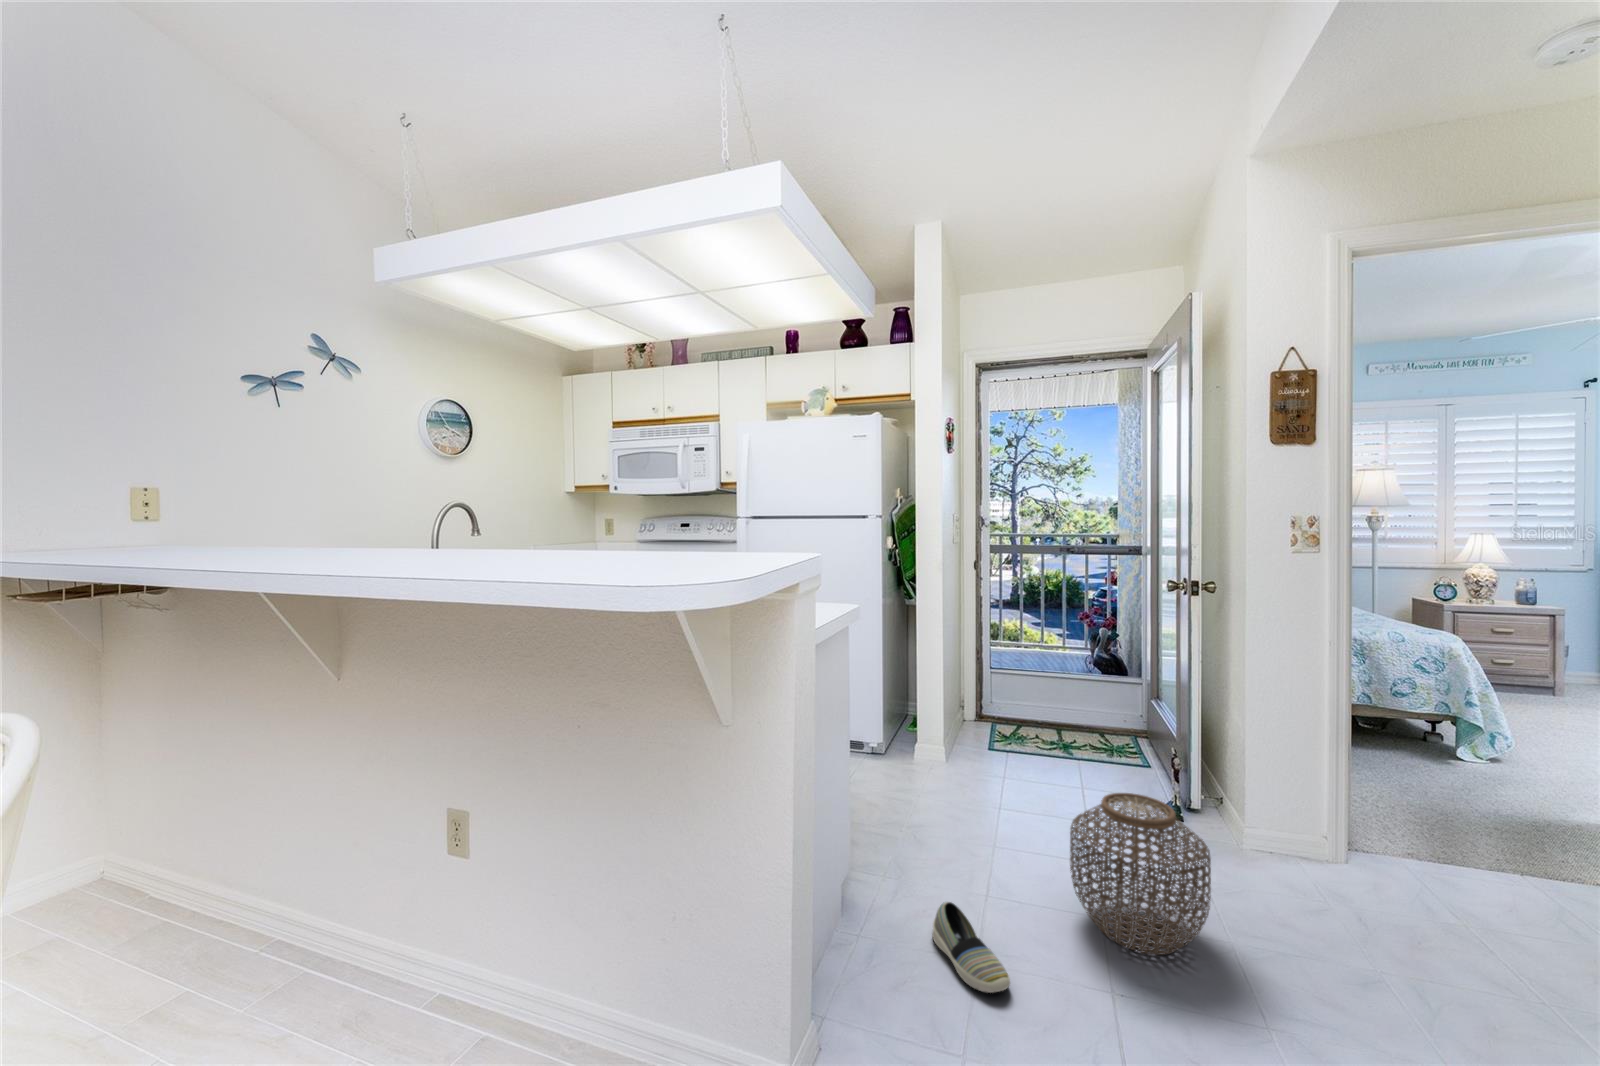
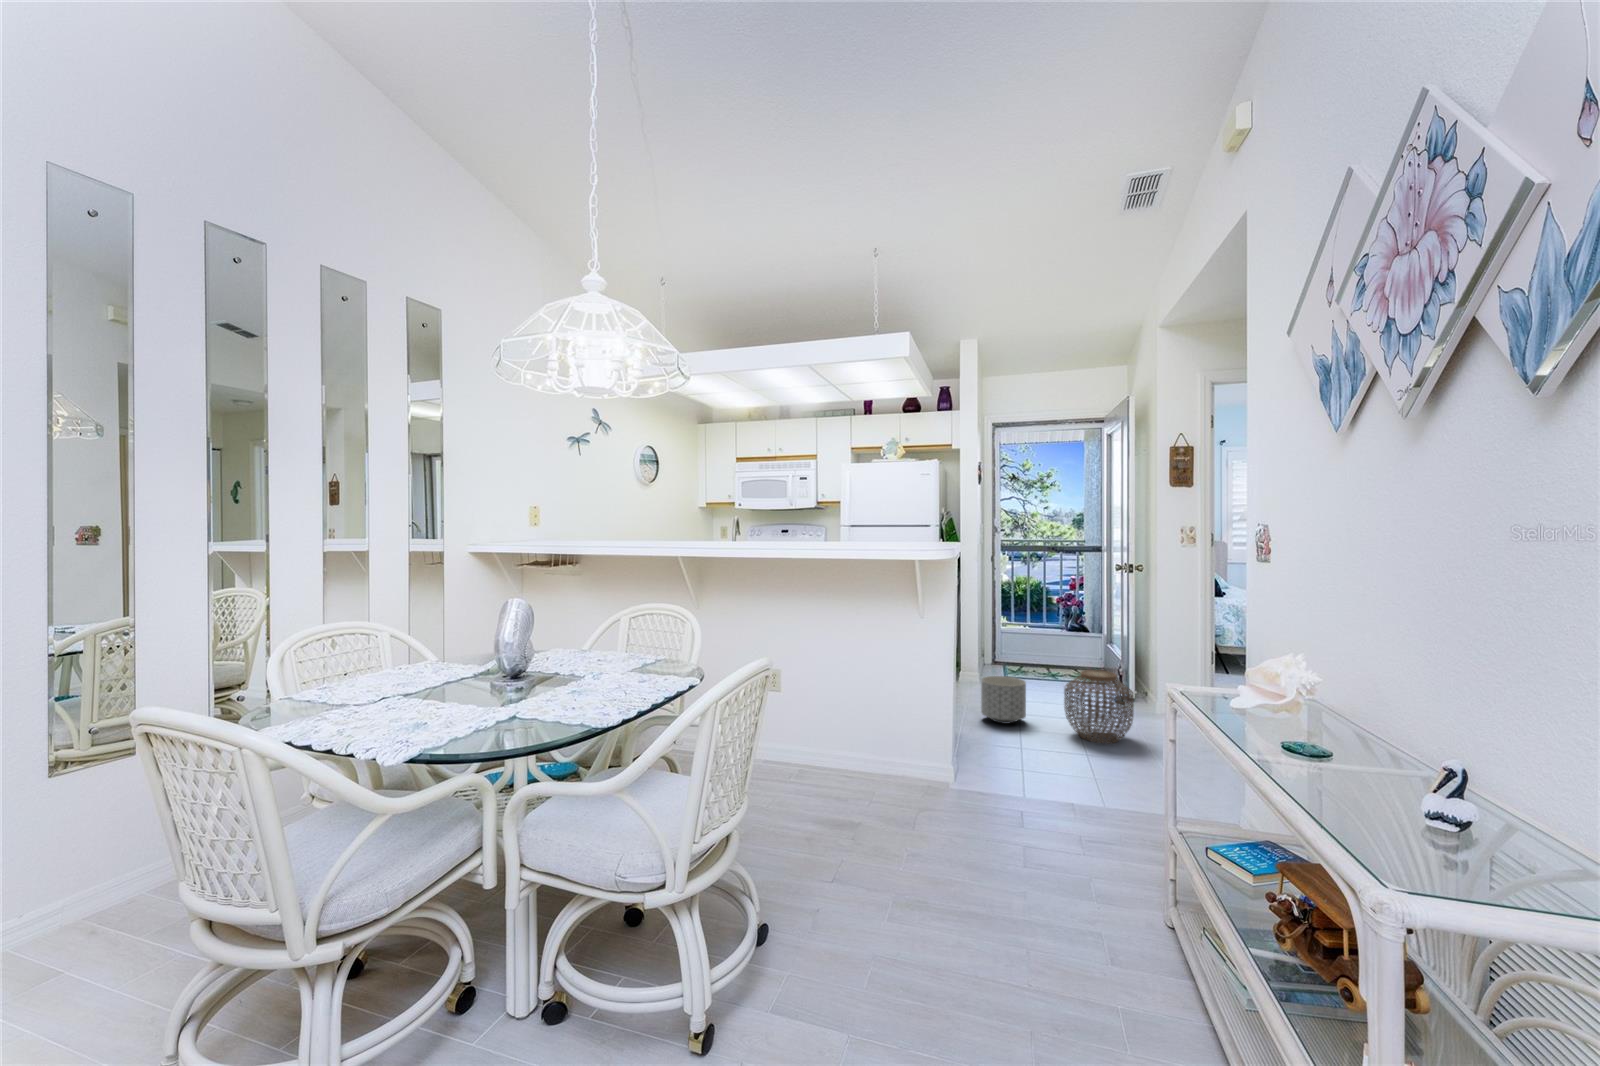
planter: none [923,779,1002,876] -> present [981,676,1026,724]
shoe: present [932,902,1010,993] -> none [996,723,1039,752]

